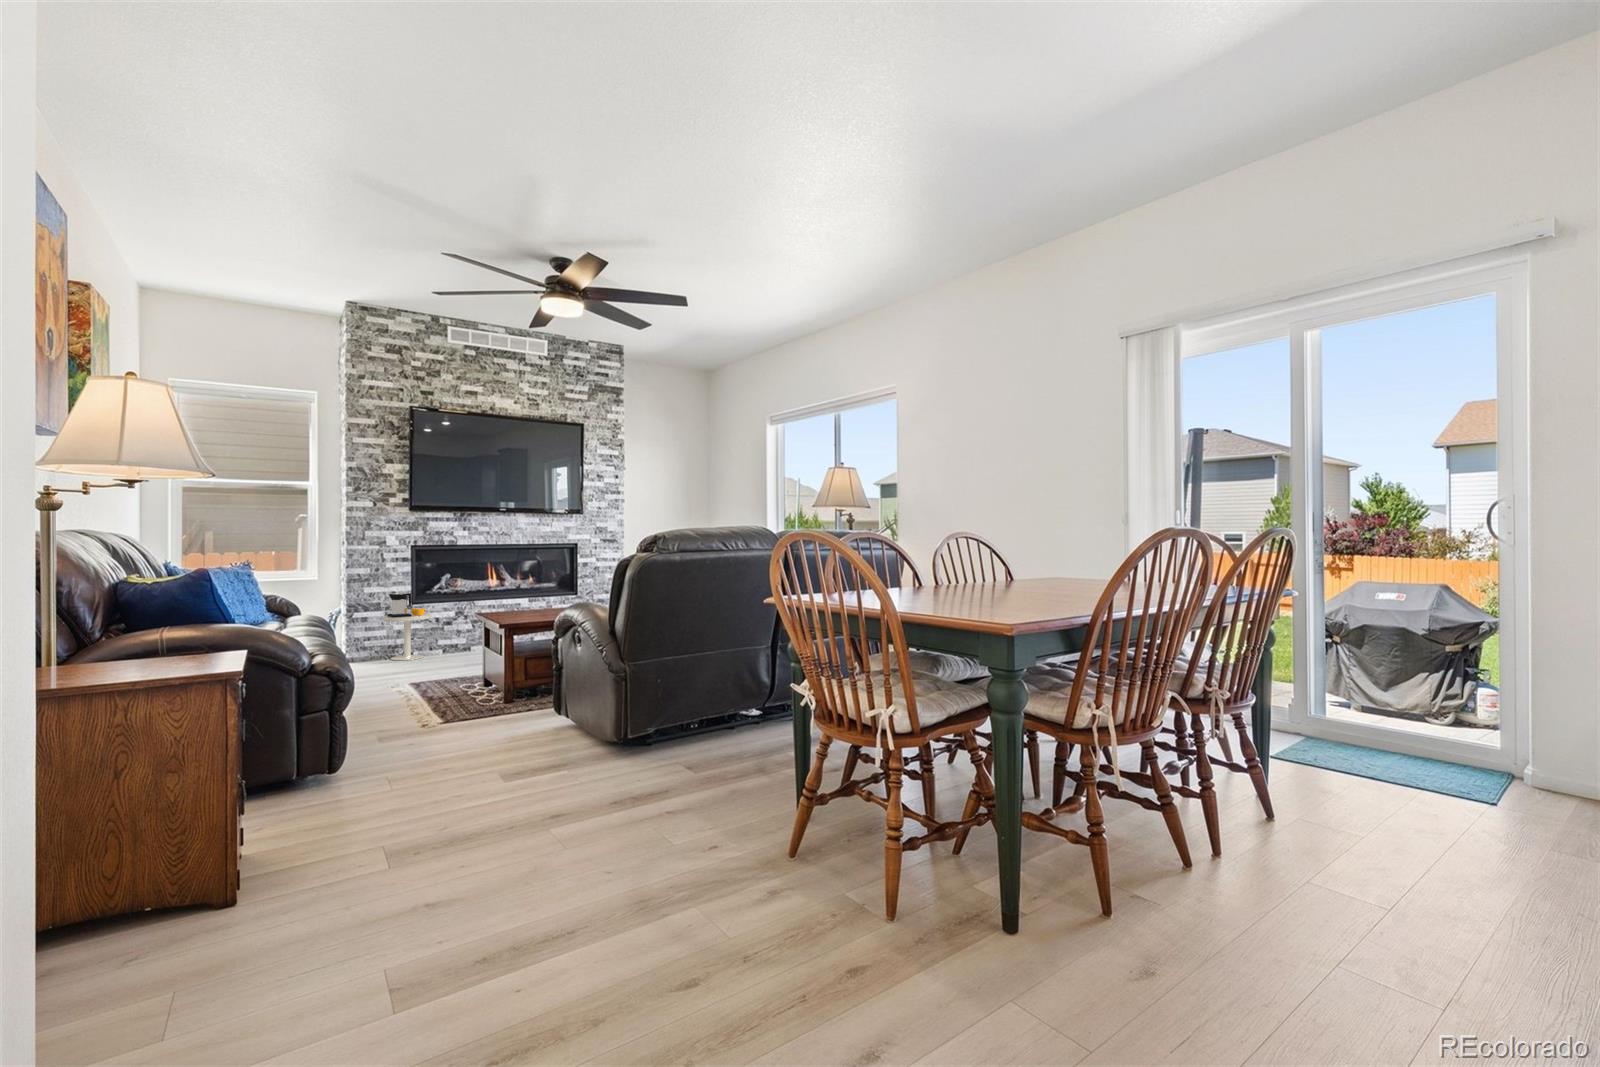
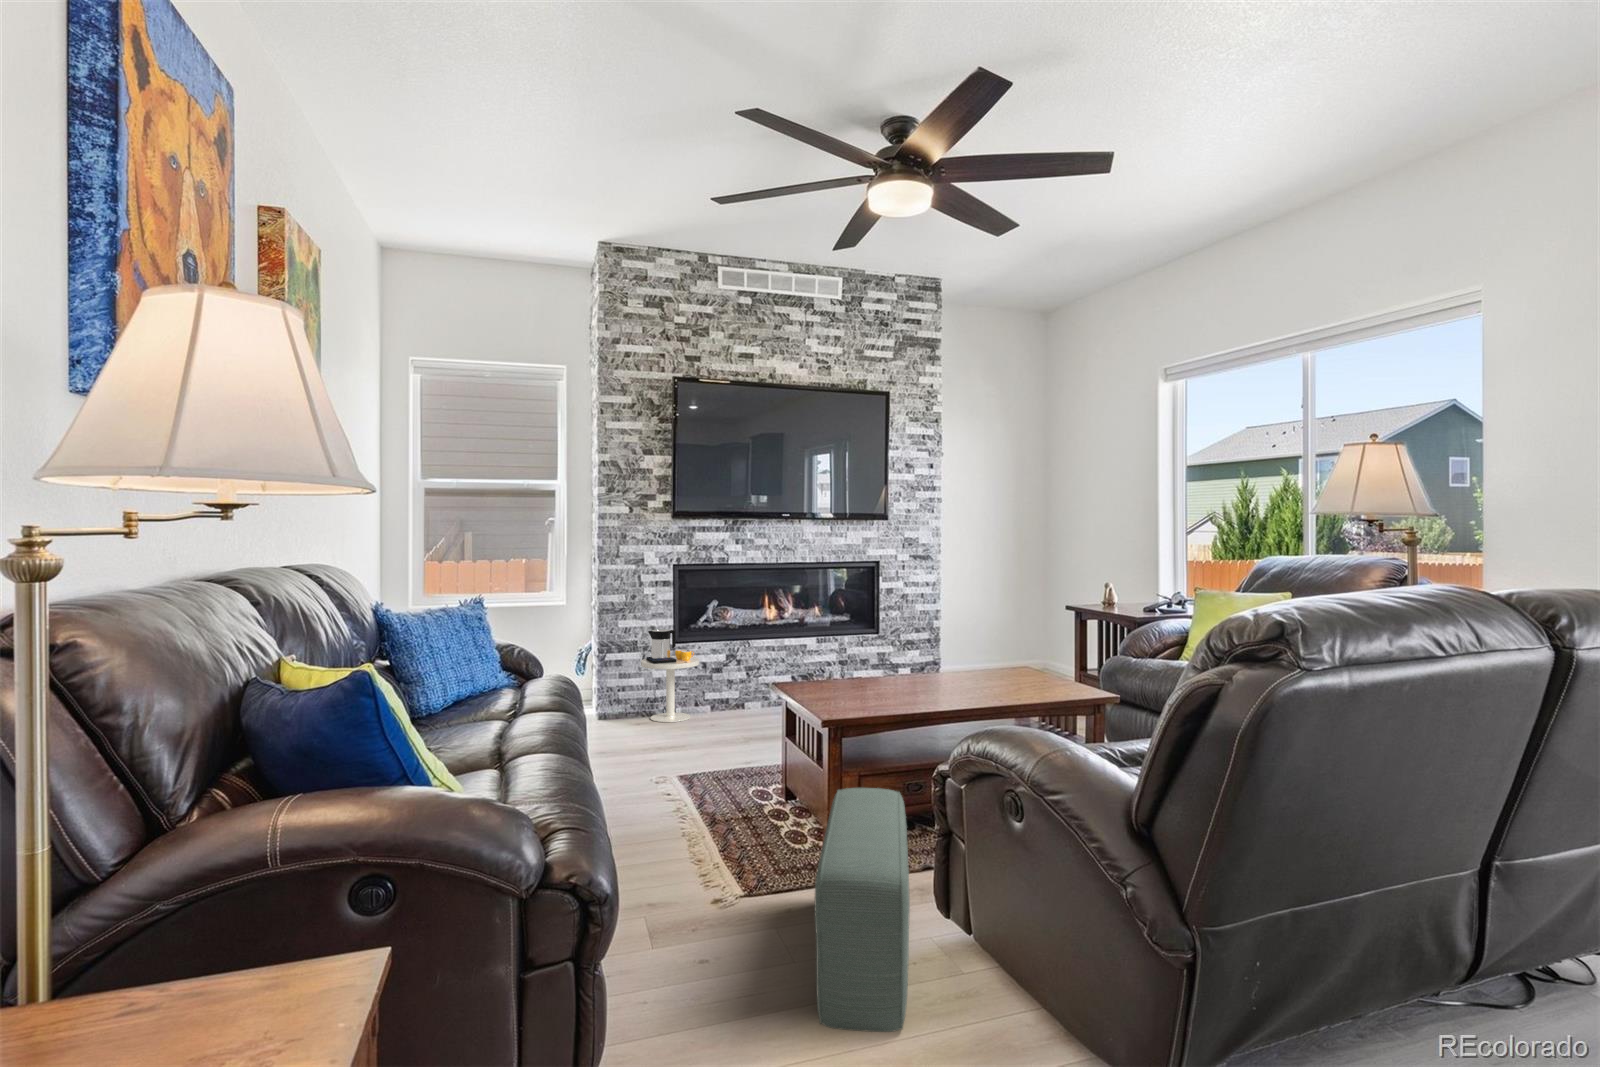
pouf: none [462,658,533,759] -> present [814,788,910,1032]

